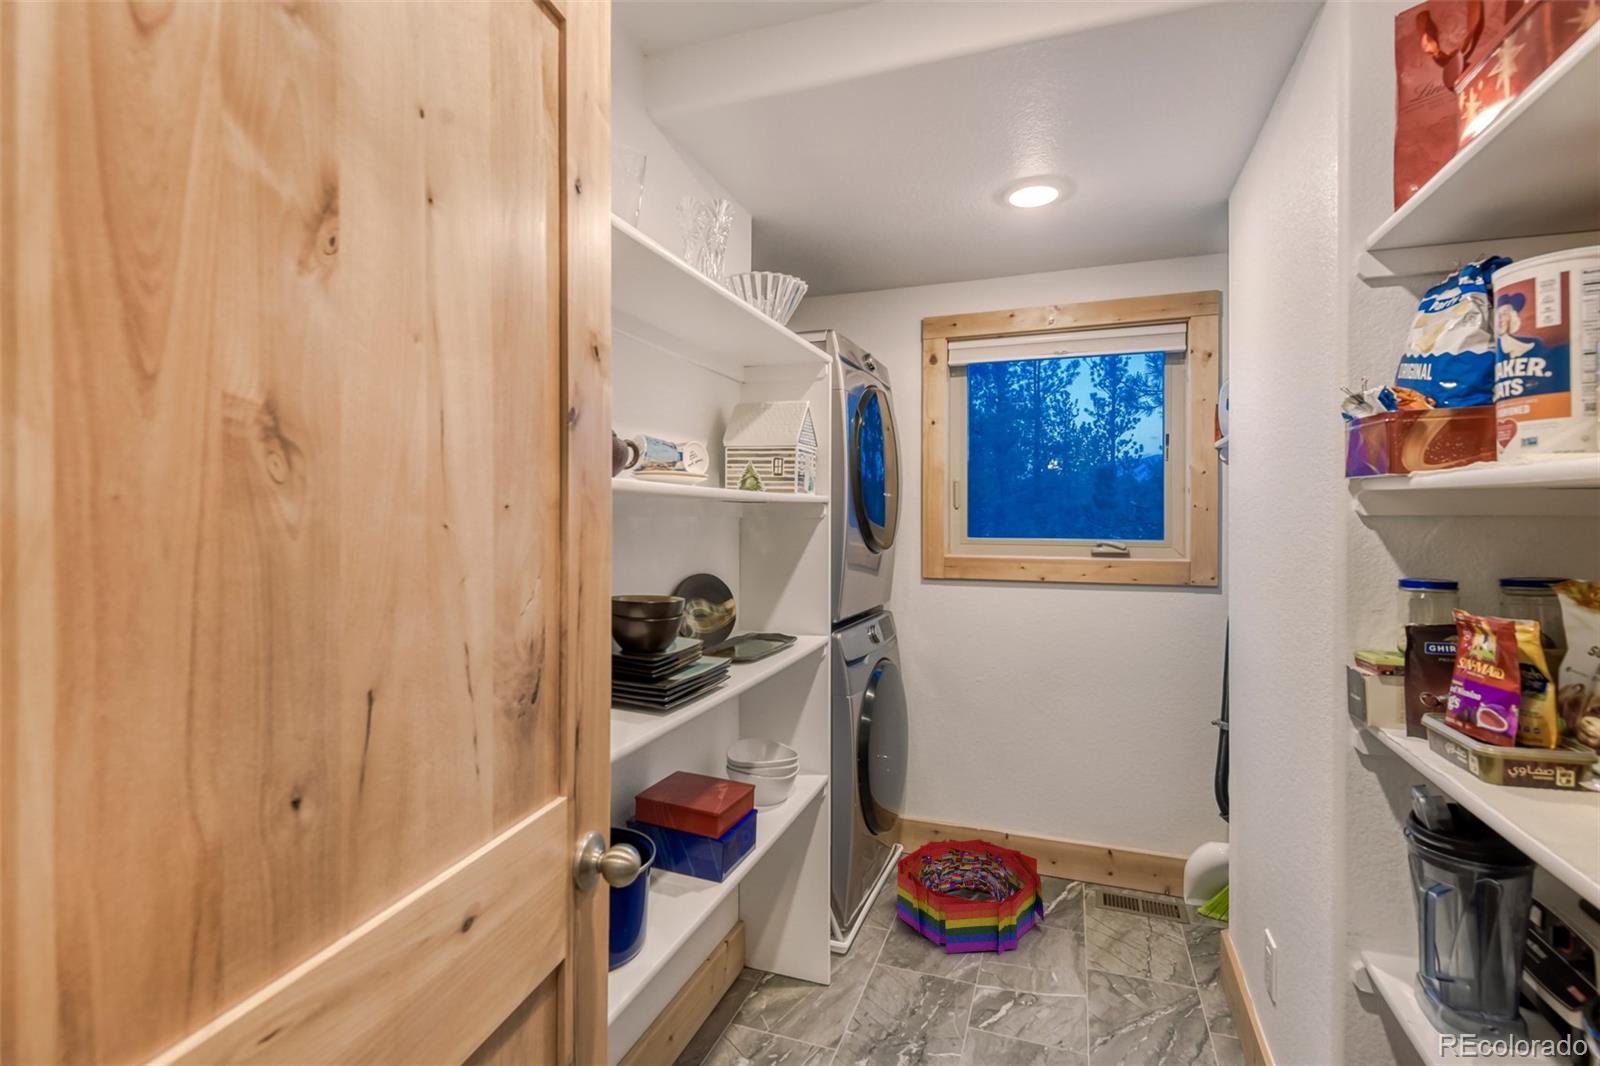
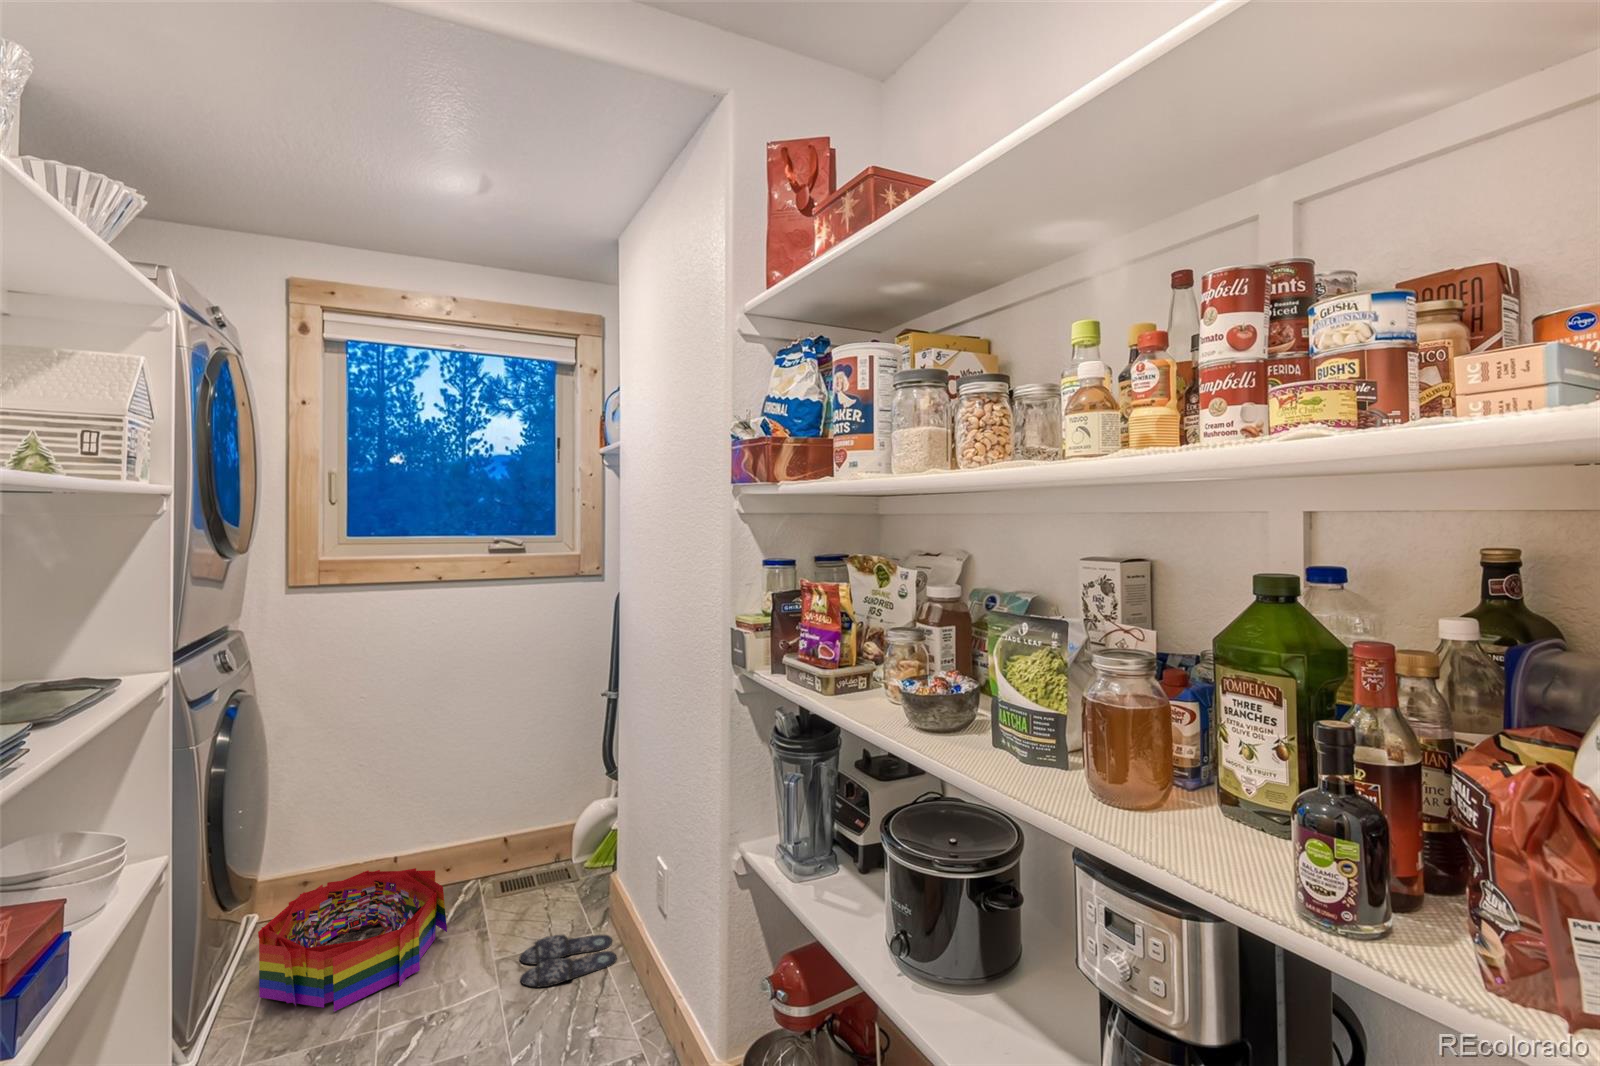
slippers: none [1109,968,1221,1033] -> present [520,934,617,987]

